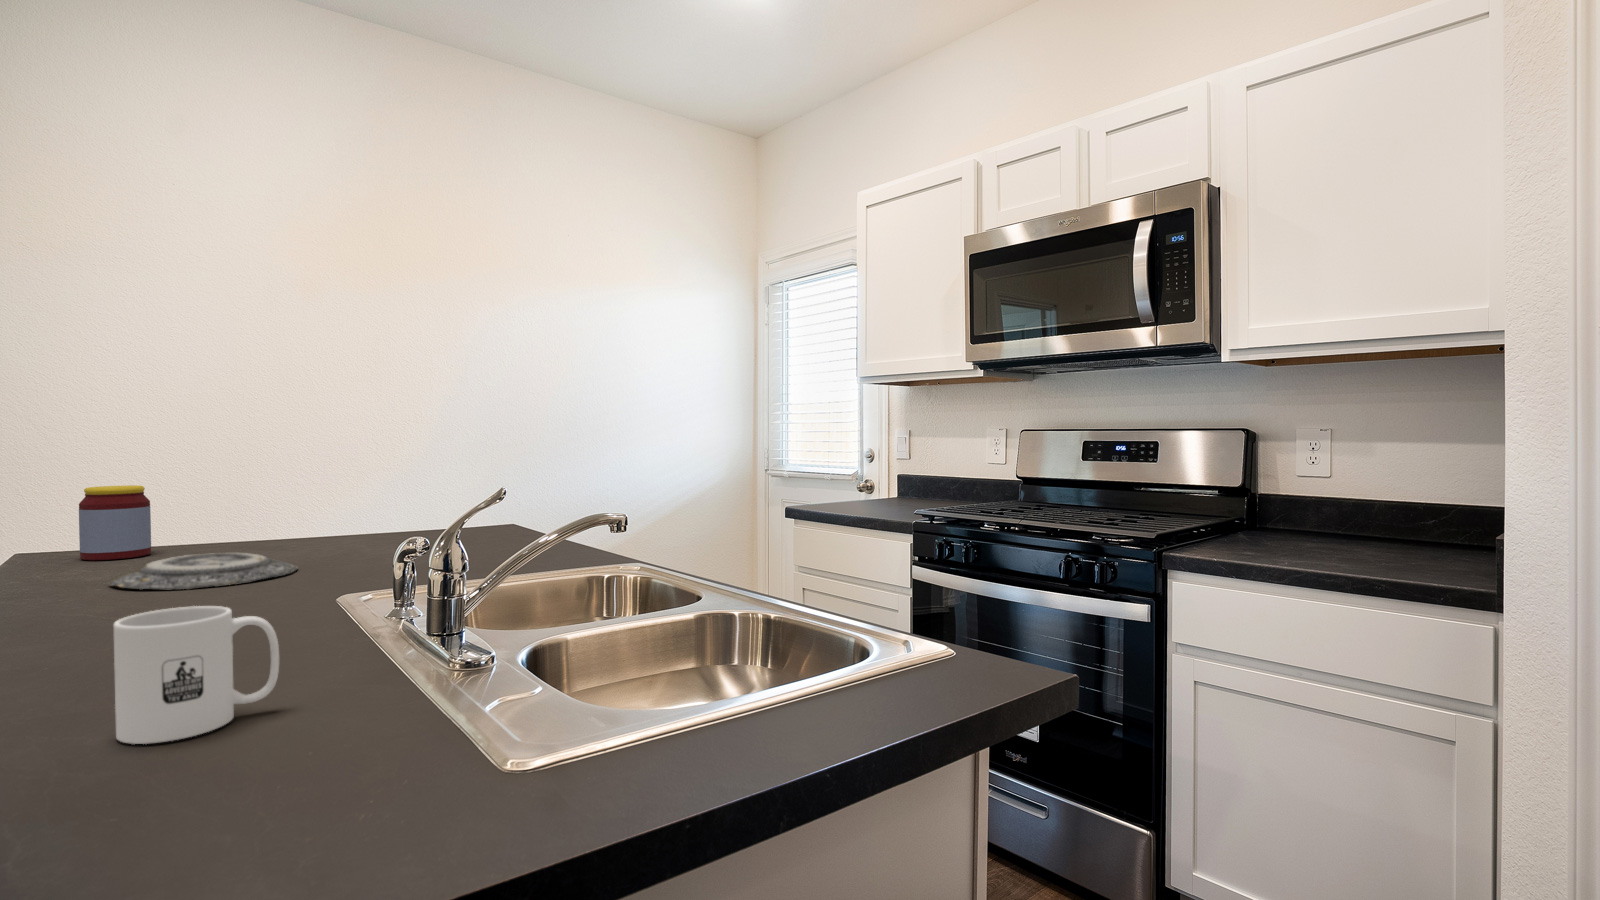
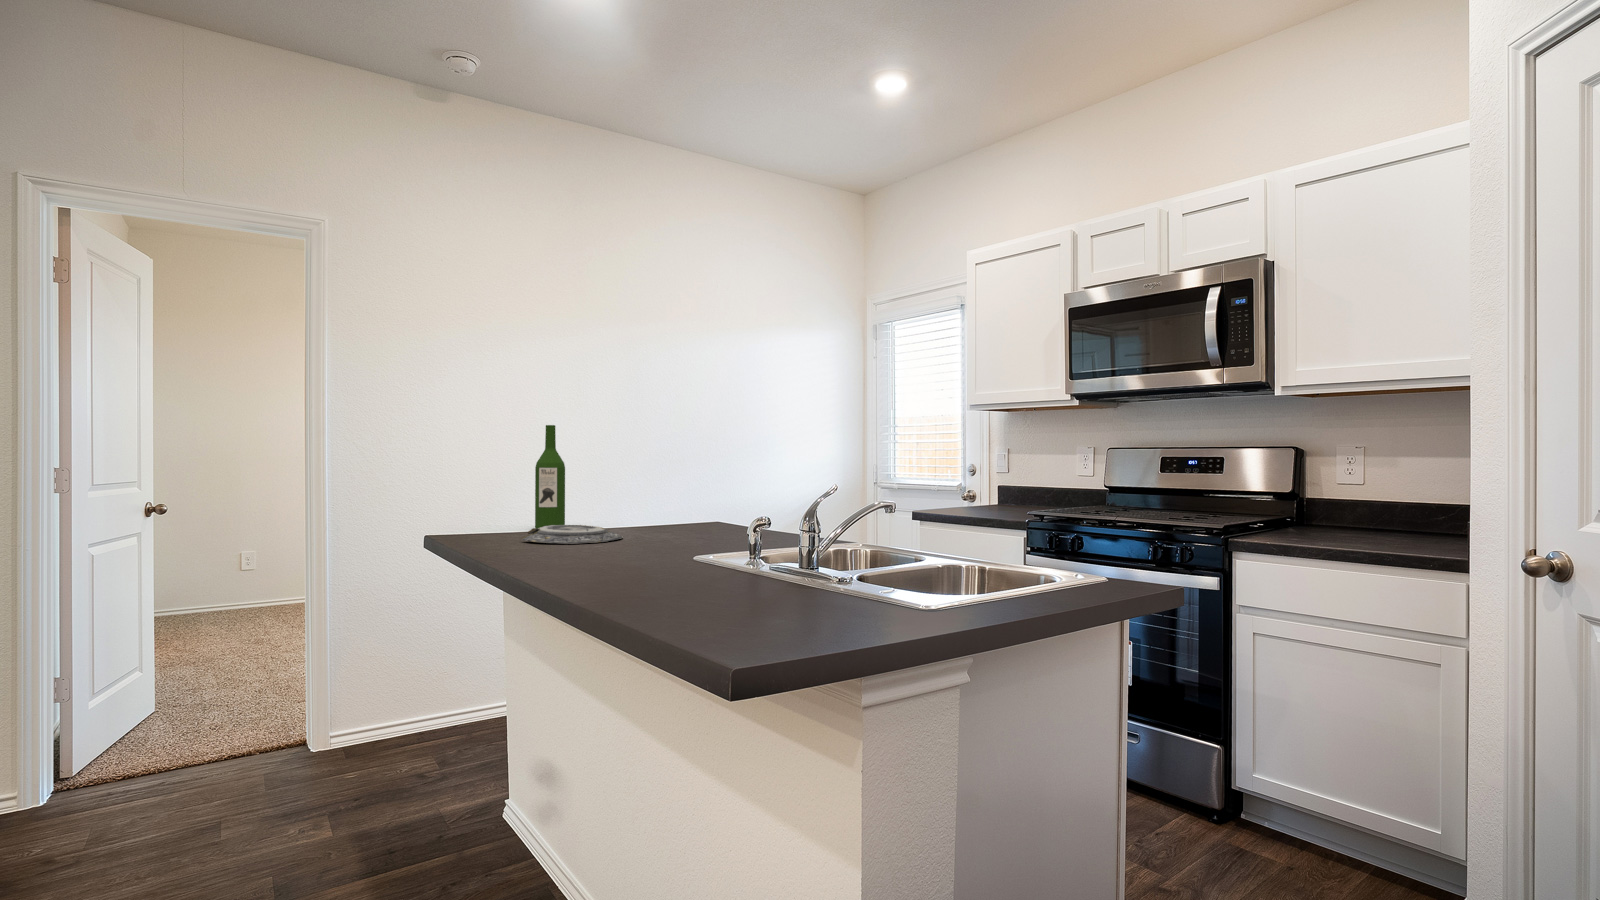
wine bottle: none [195,406,247,558] -> present [535,425,565,529]
jar: present [79,485,151,560] -> none [461,480,501,530]
mug: present [114,606,279,744] -> none [692,530,755,592]

